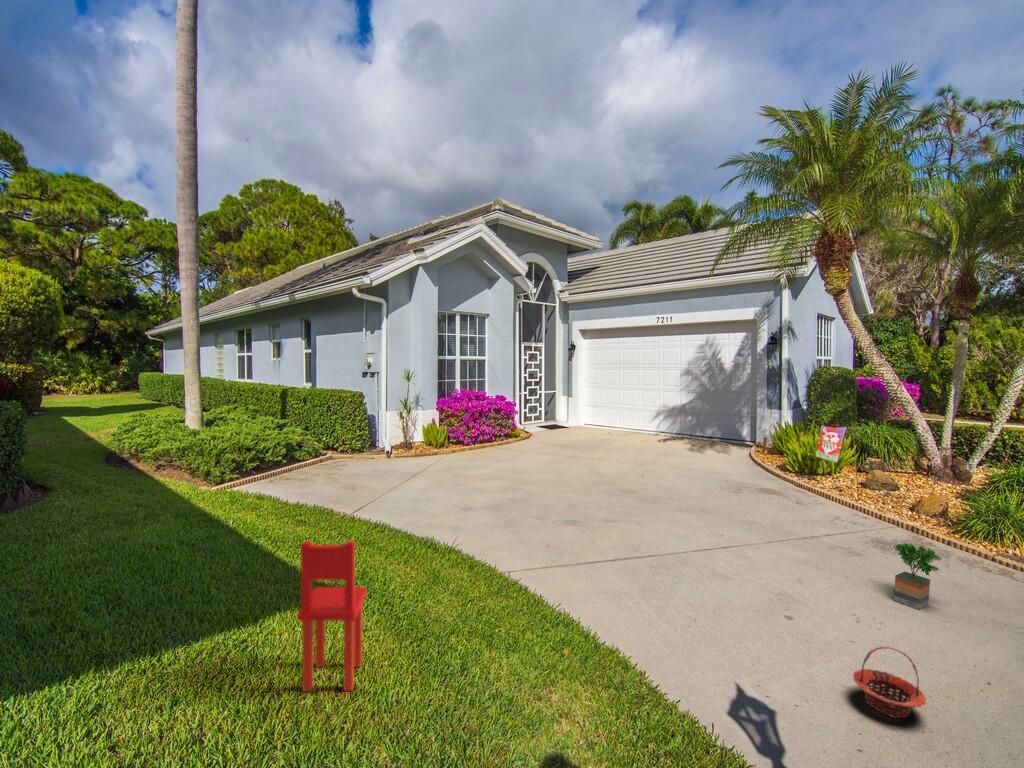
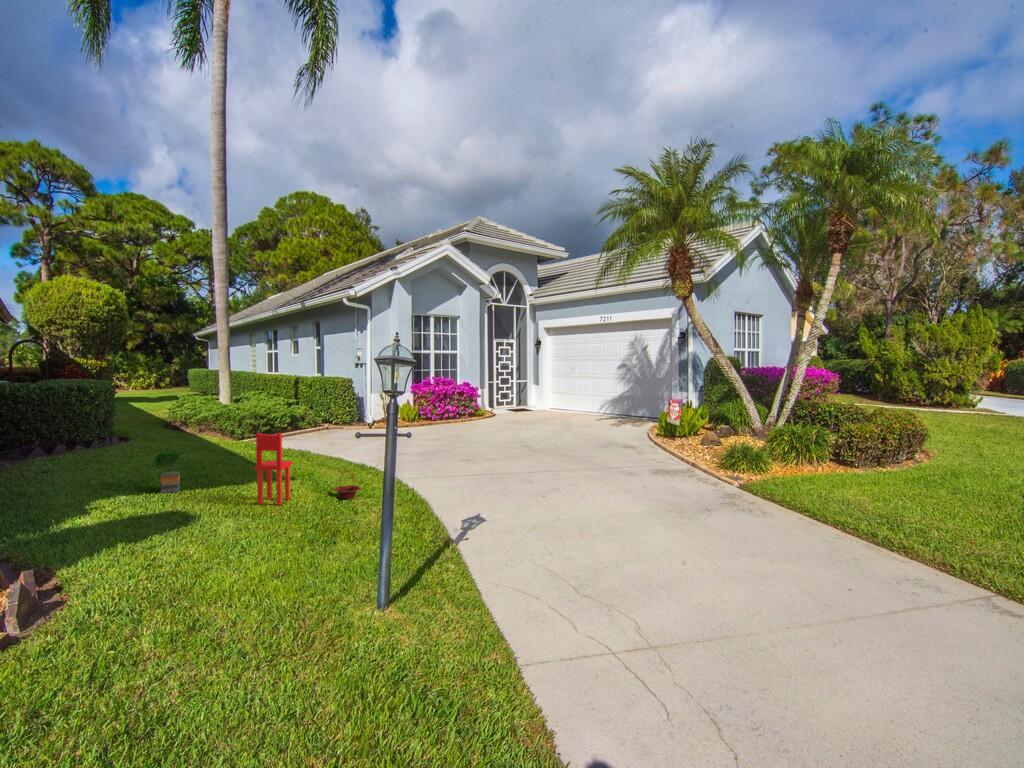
potted tree: present [894,543,941,610] -> present [154,451,185,493]
basket: present [853,646,926,718] -> present [333,473,361,499]

